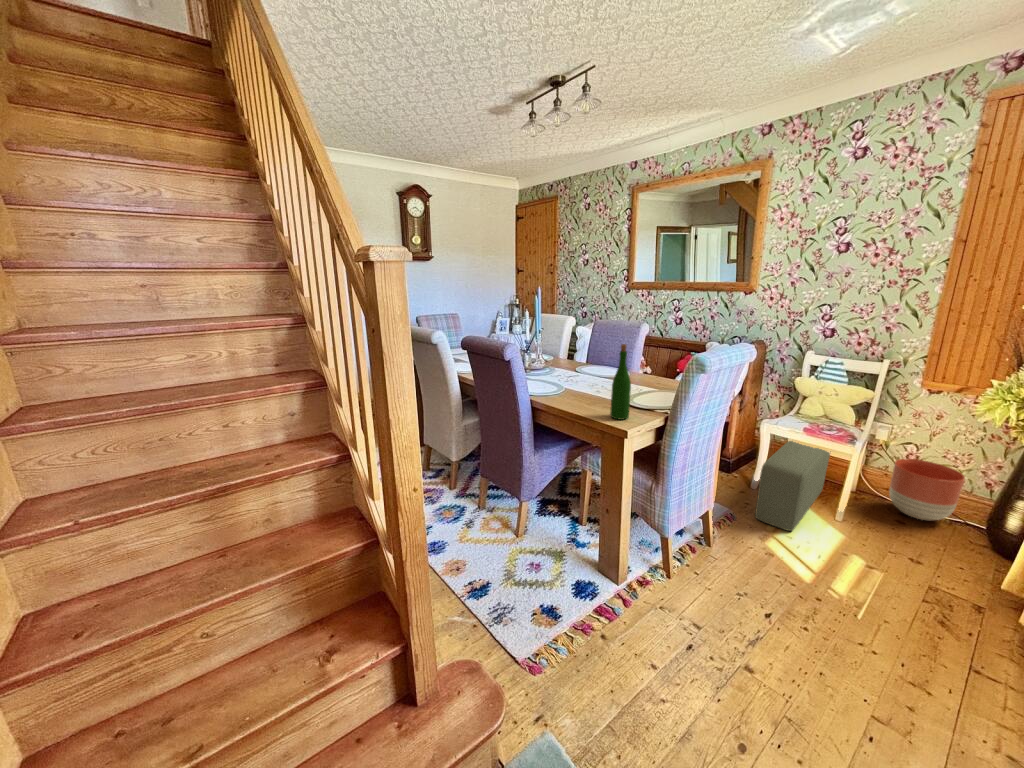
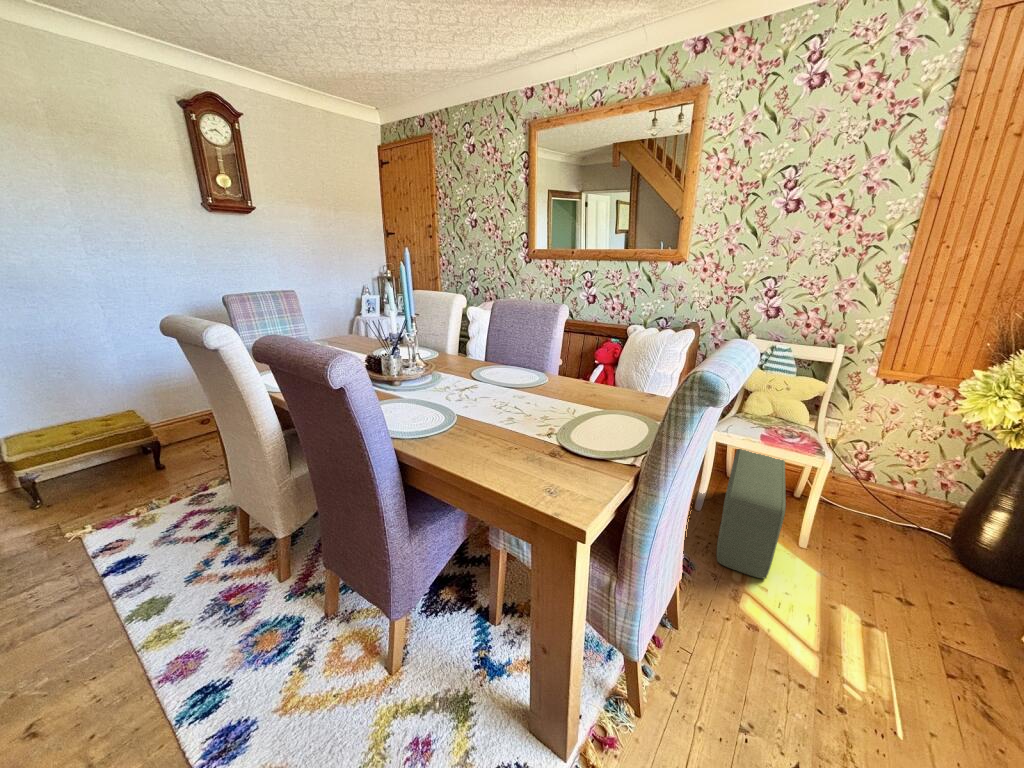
wine bottle: present [610,344,631,420] -> none [546,354,583,496]
planter: present [889,459,965,521] -> none [845,460,932,533]

